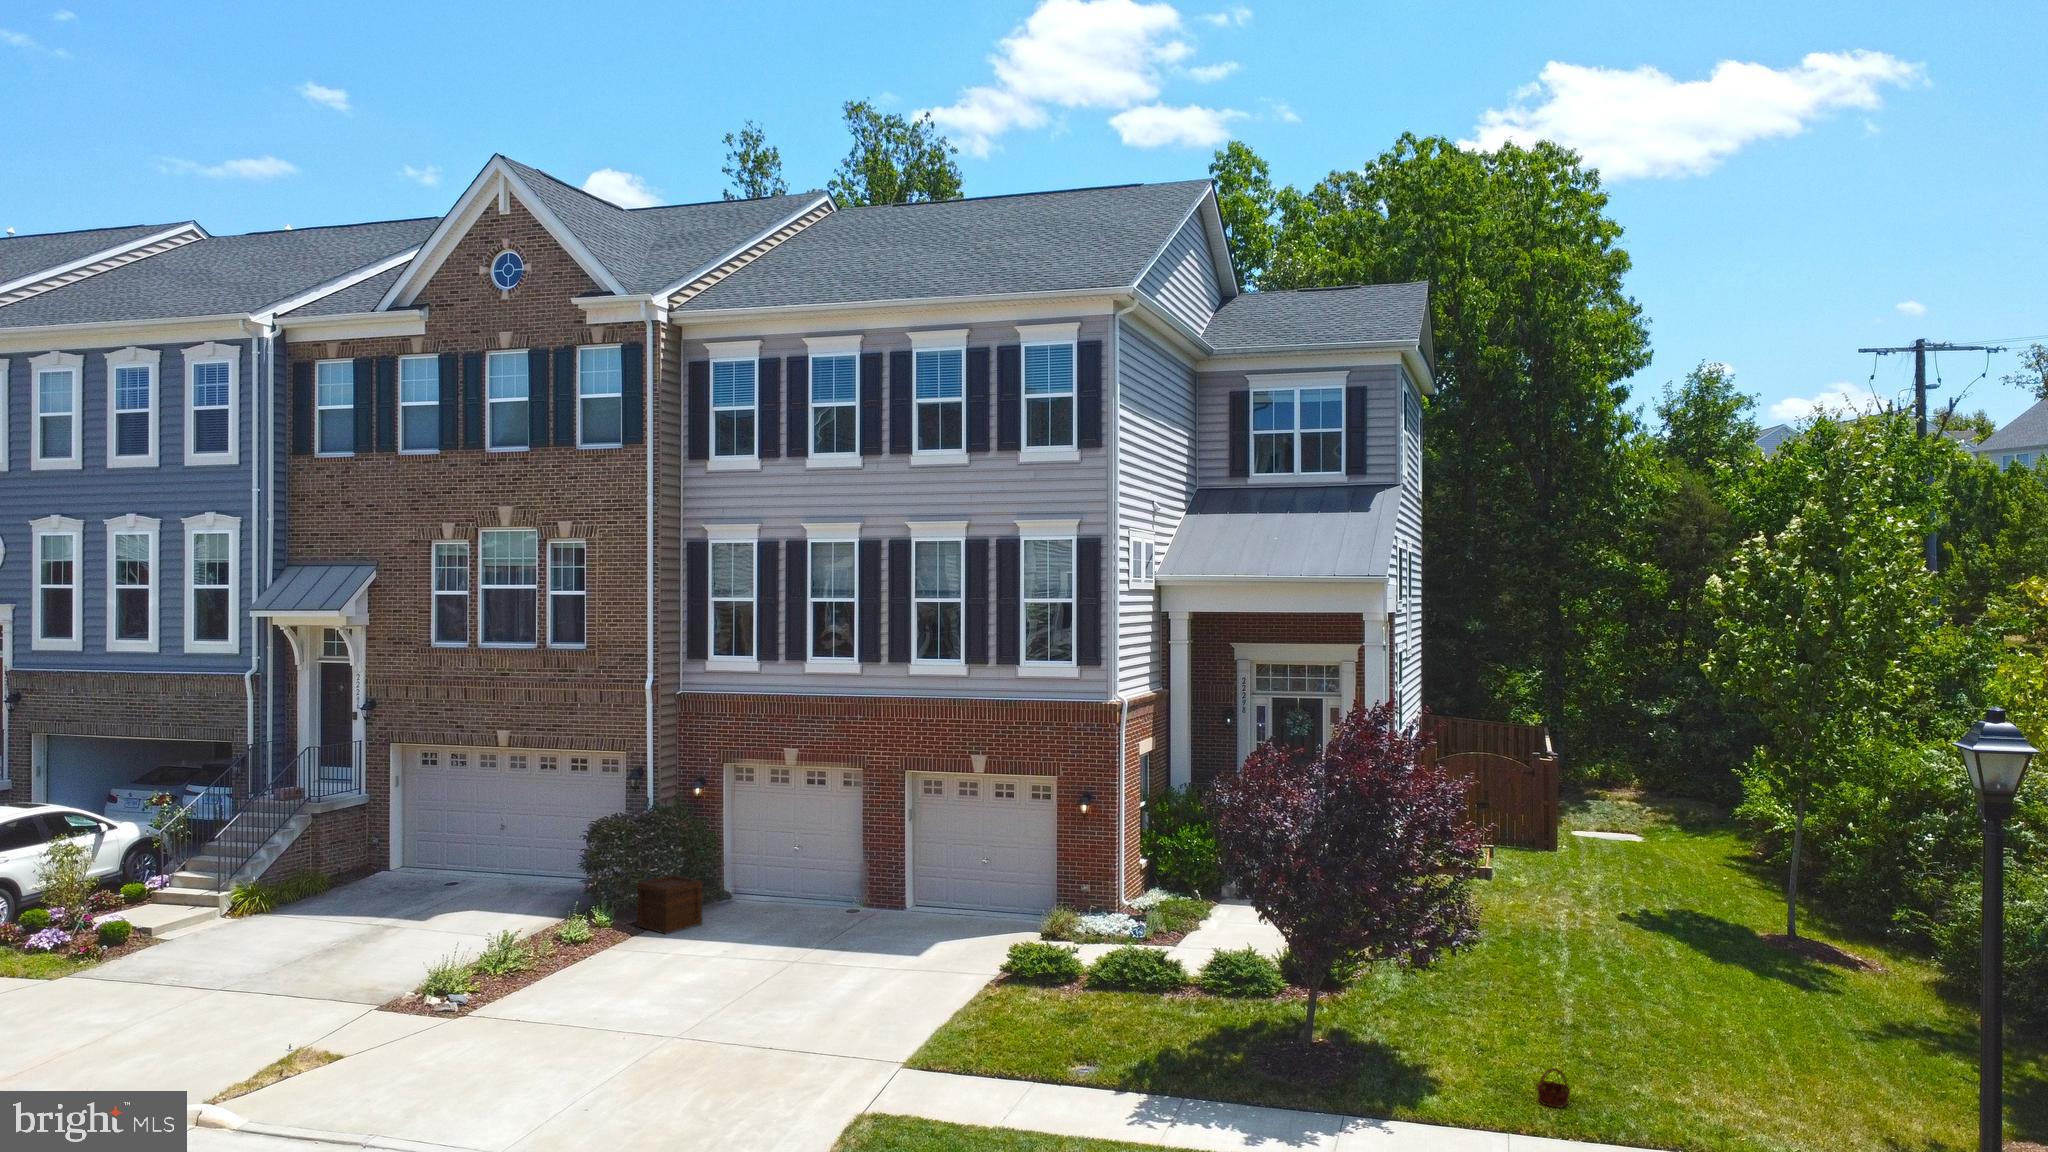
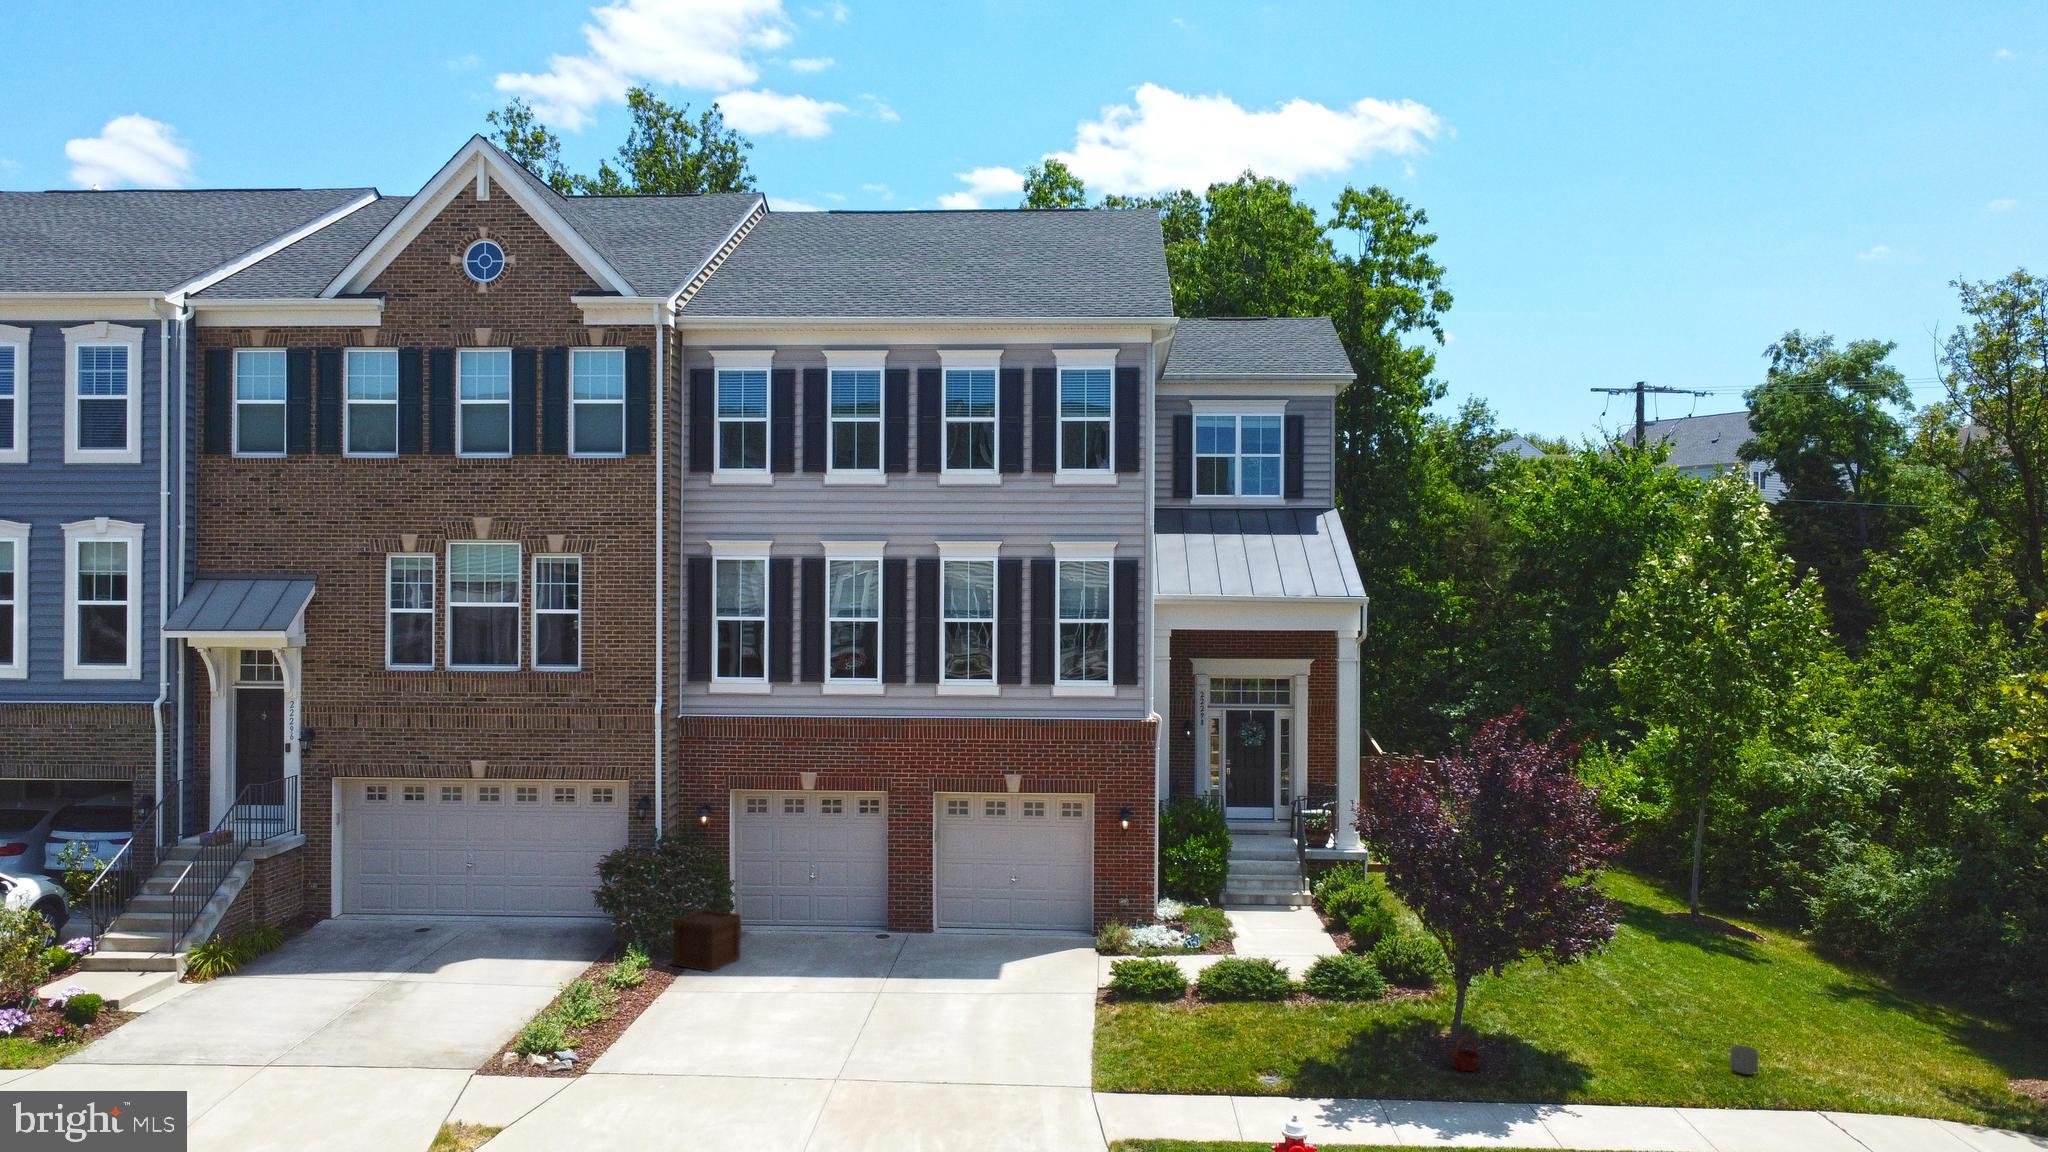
basket: present [1537,1068,1570,1107] -> present [1451,1038,1479,1071]
planter: none [1637,1072,1669,1107] -> present [1730,1045,1759,1075]

